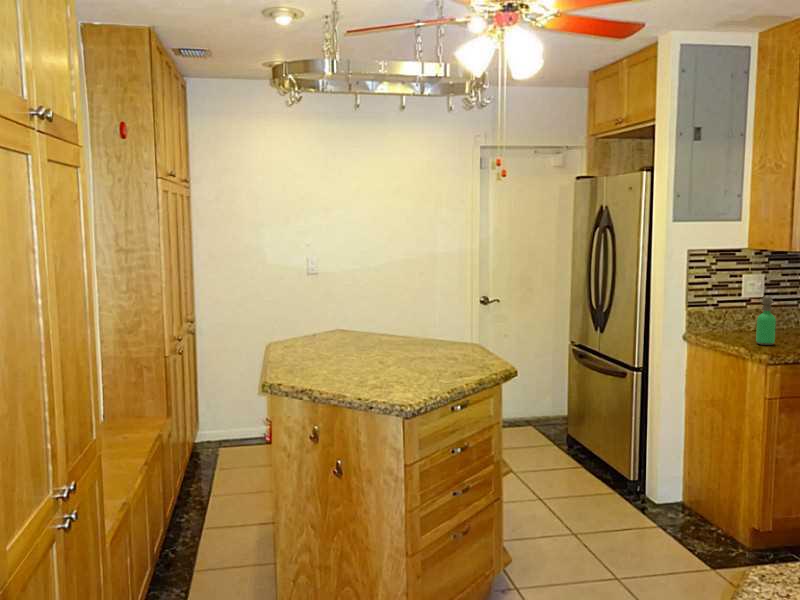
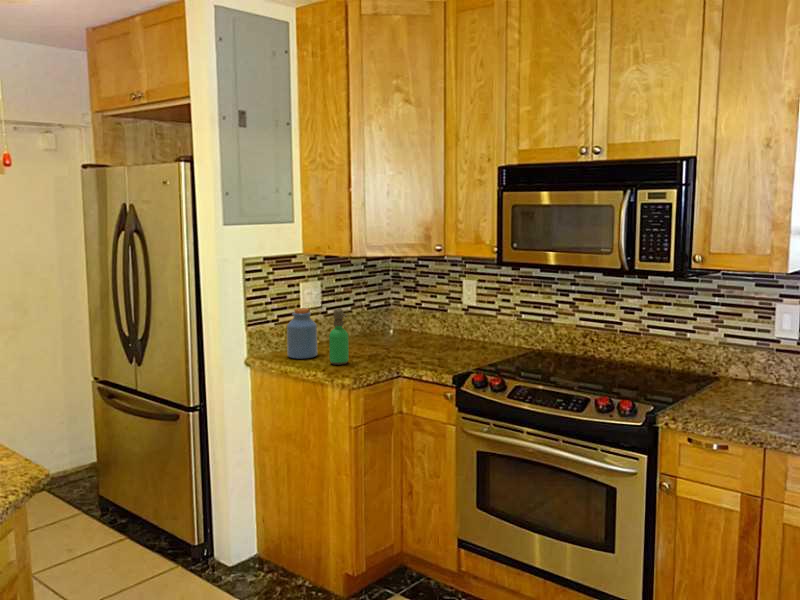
jar: none [721,295,751,338] -> present [287,308,317,359]

